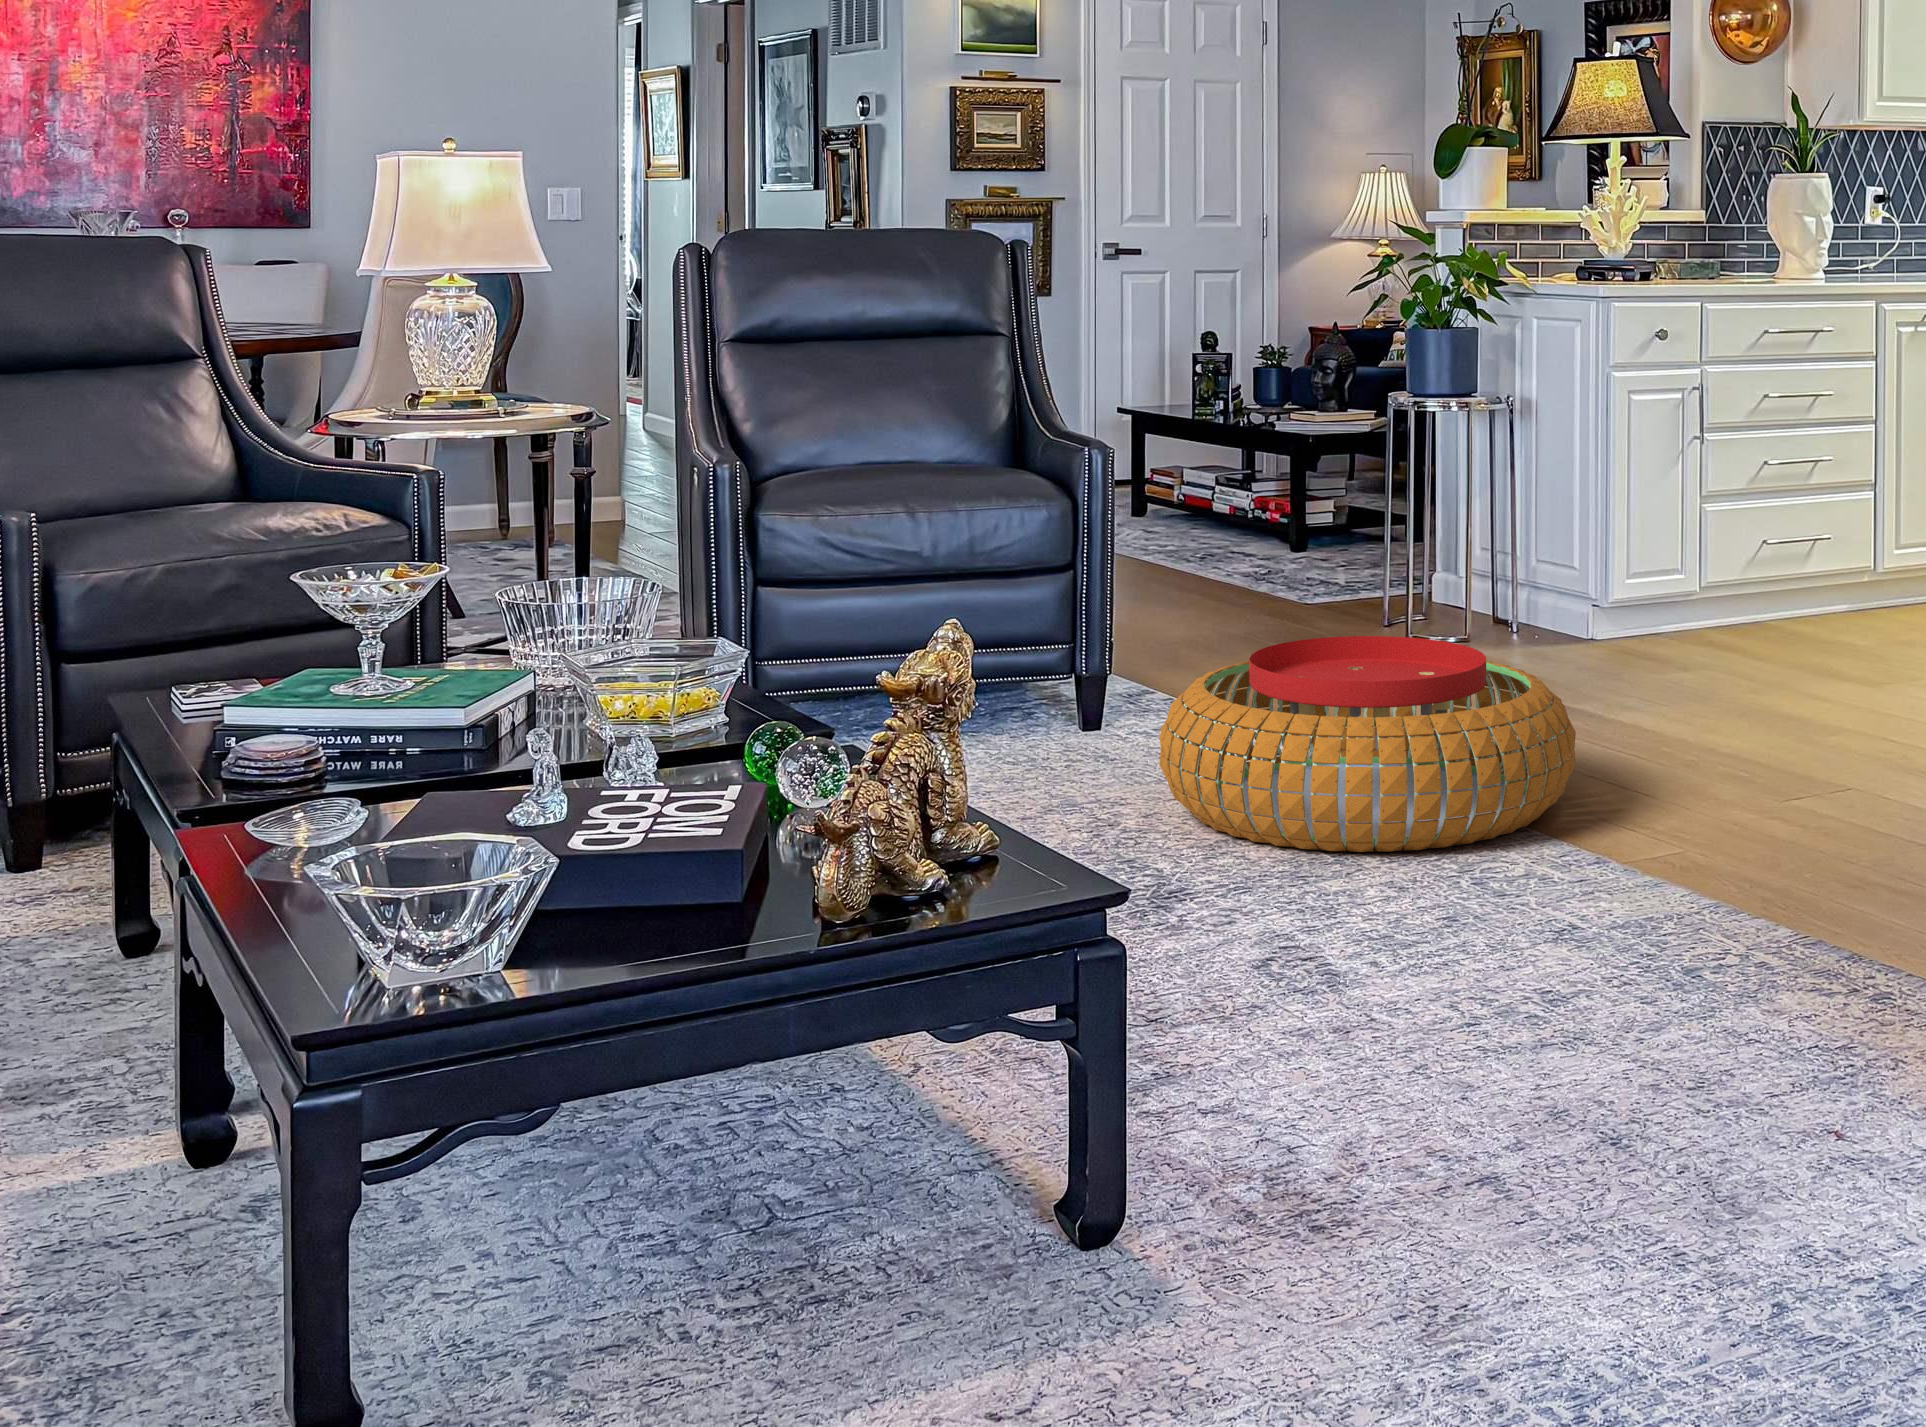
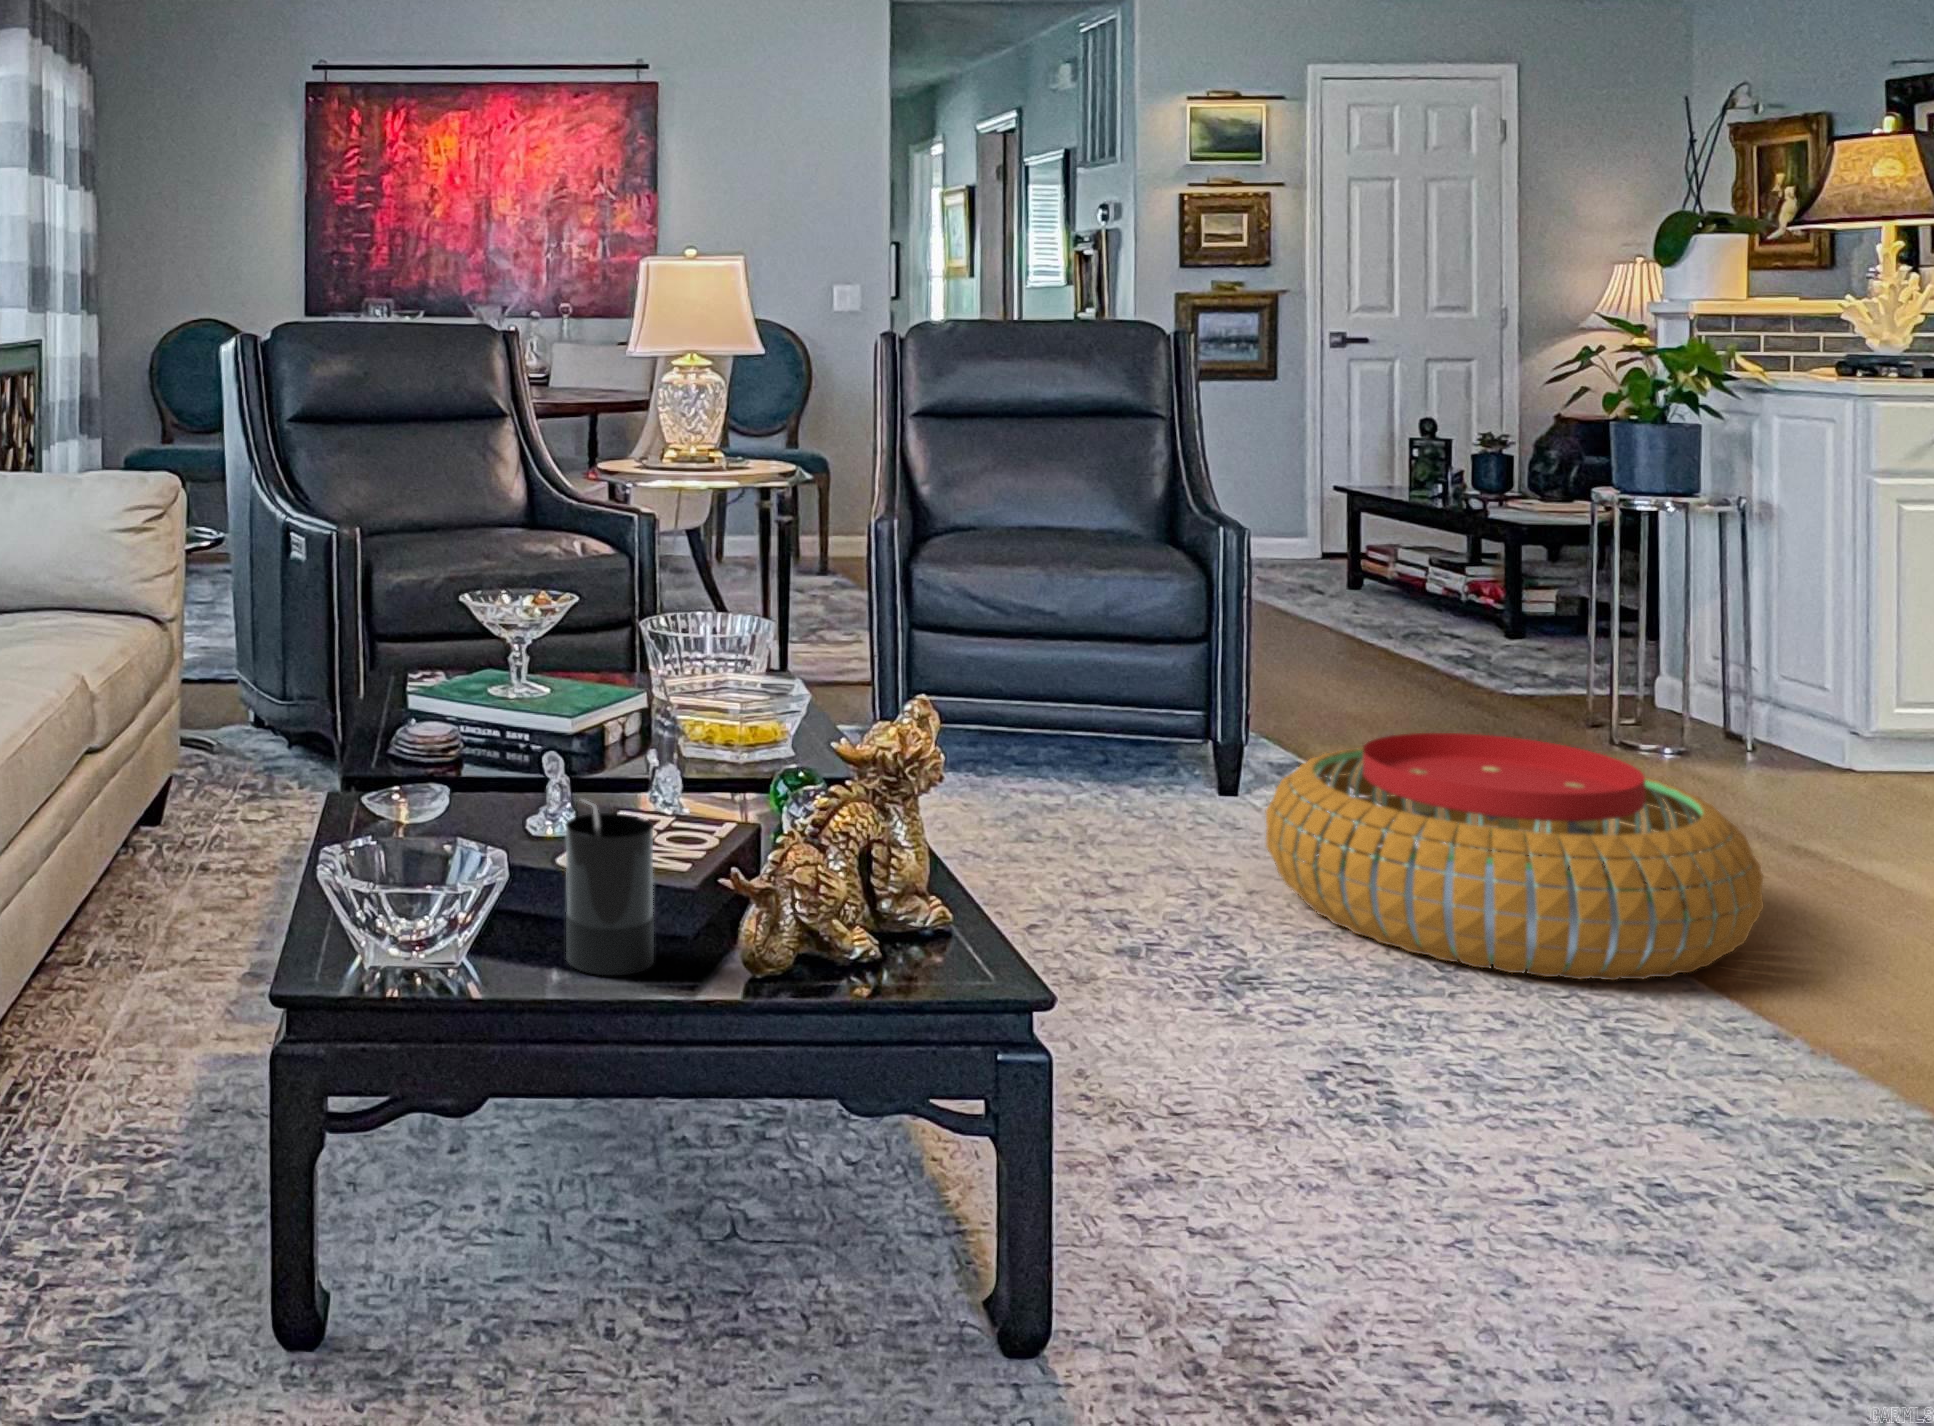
candle: none [617,769,719,954] -> present [565,800,654,975]

